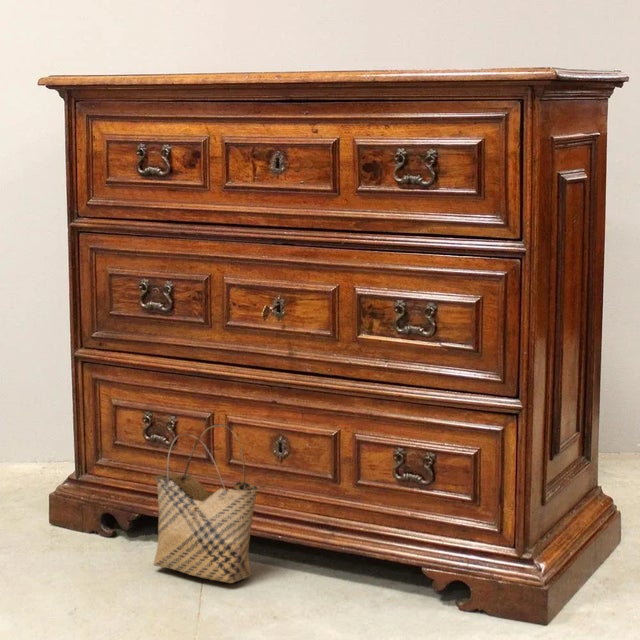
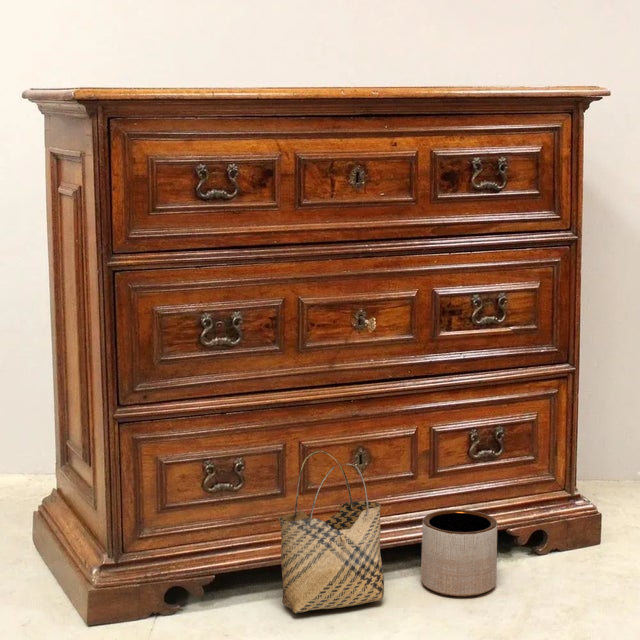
planter: none [288,521,368,615] -> present [421,510,497,597]

